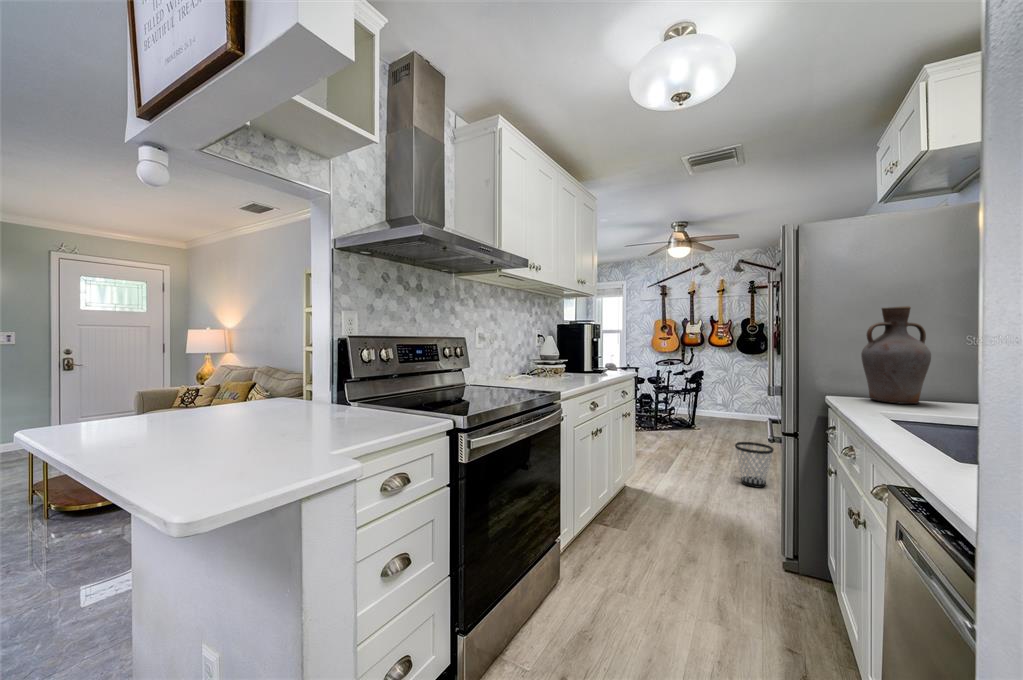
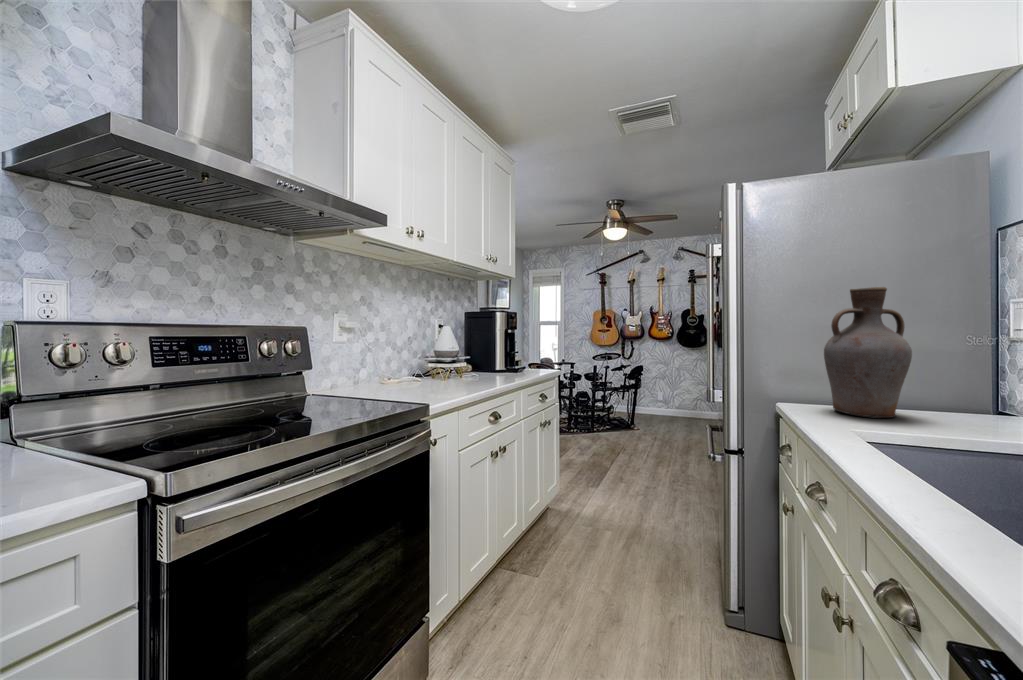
wastebasket: present [735,442,774,488] -> none [671,451,714,504]

